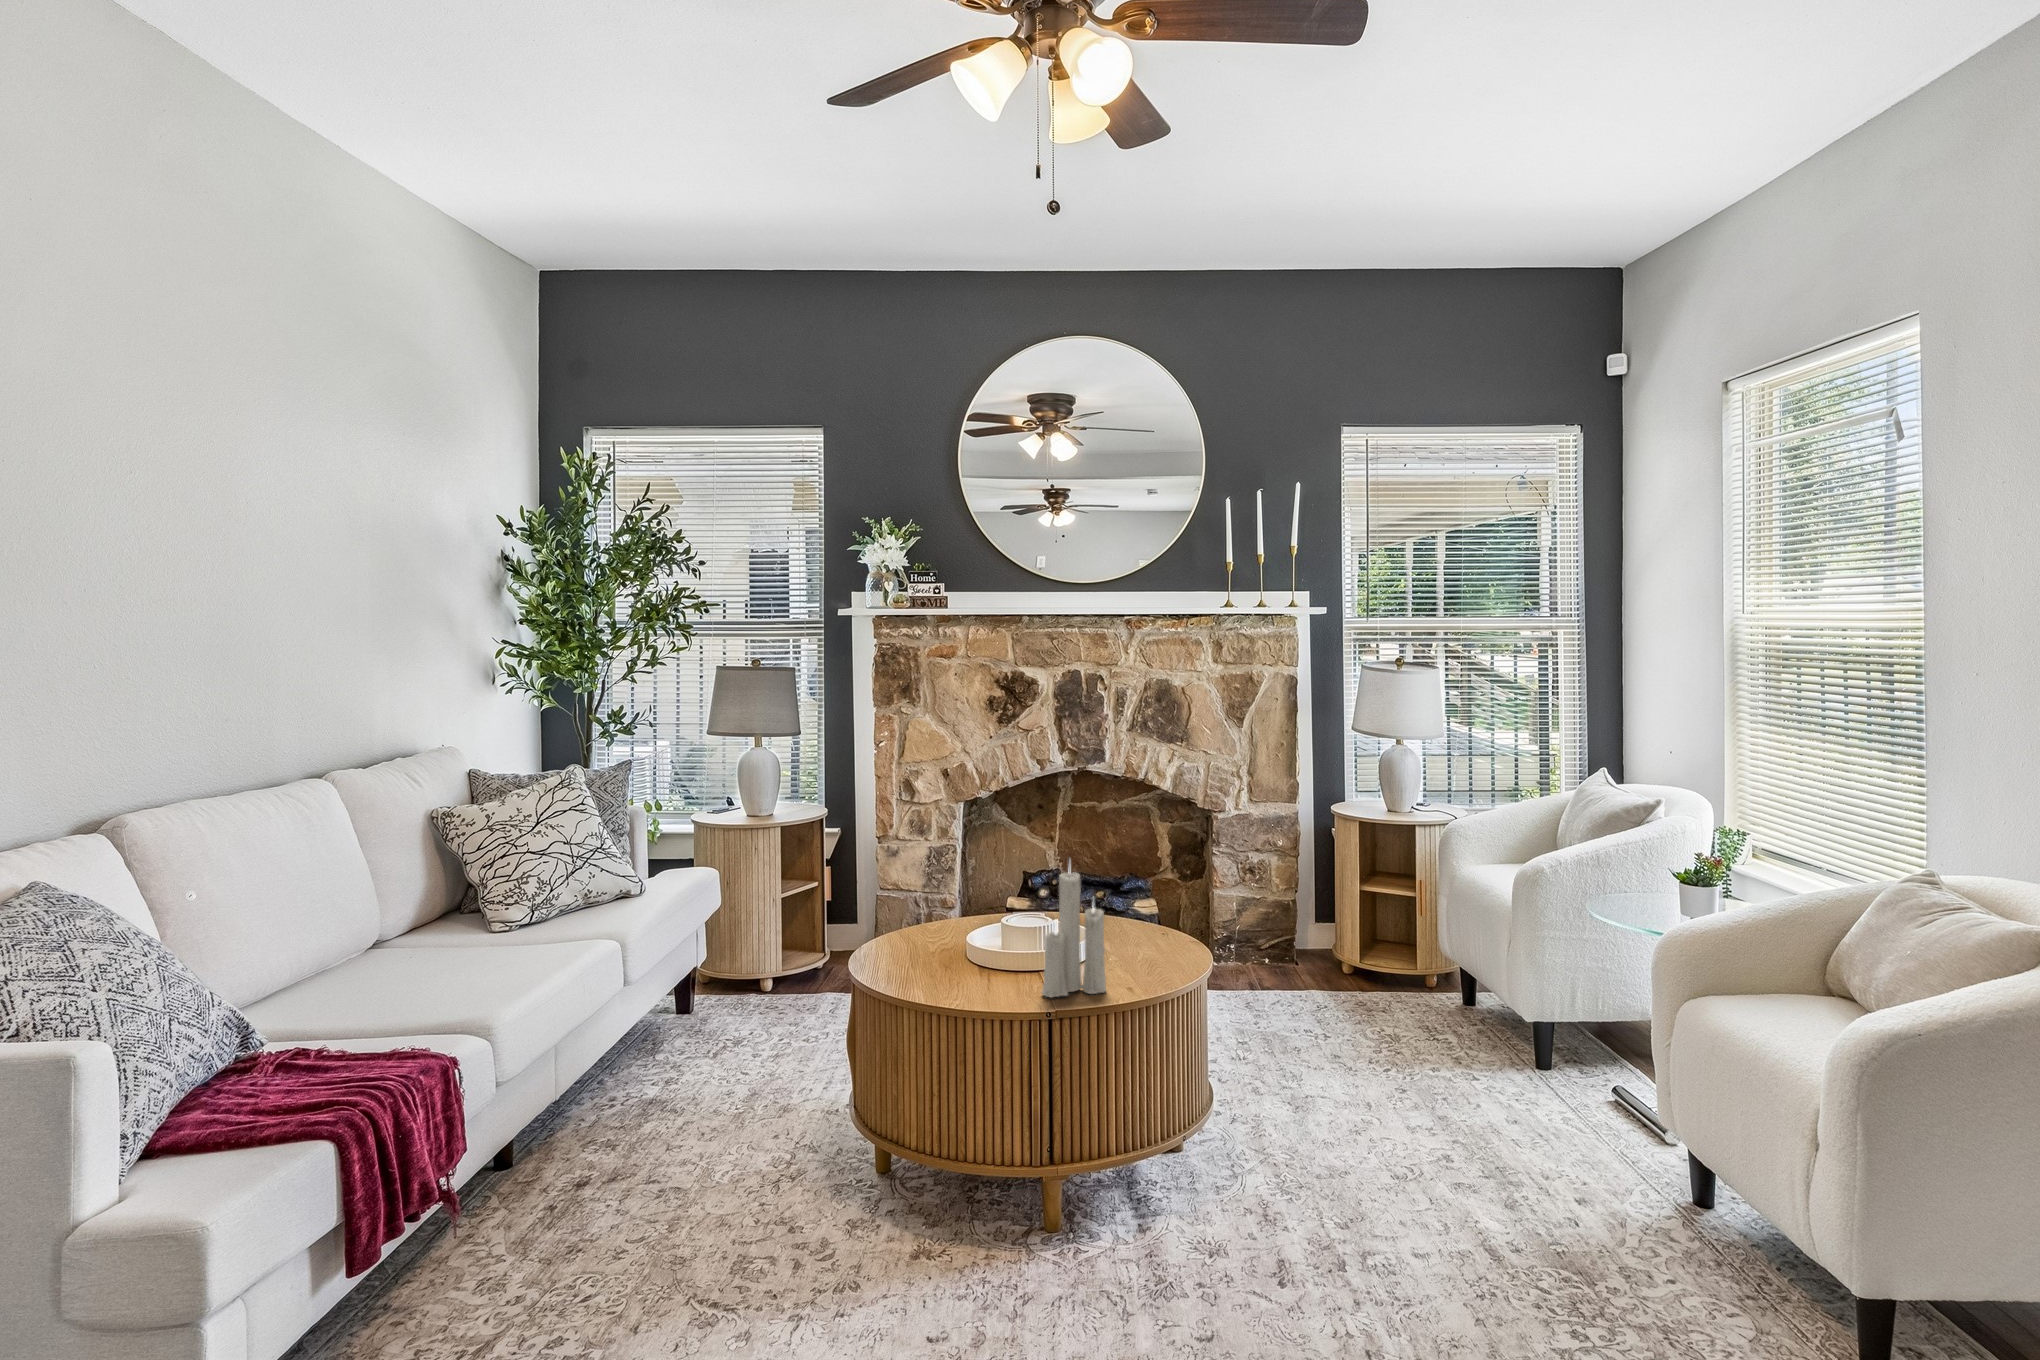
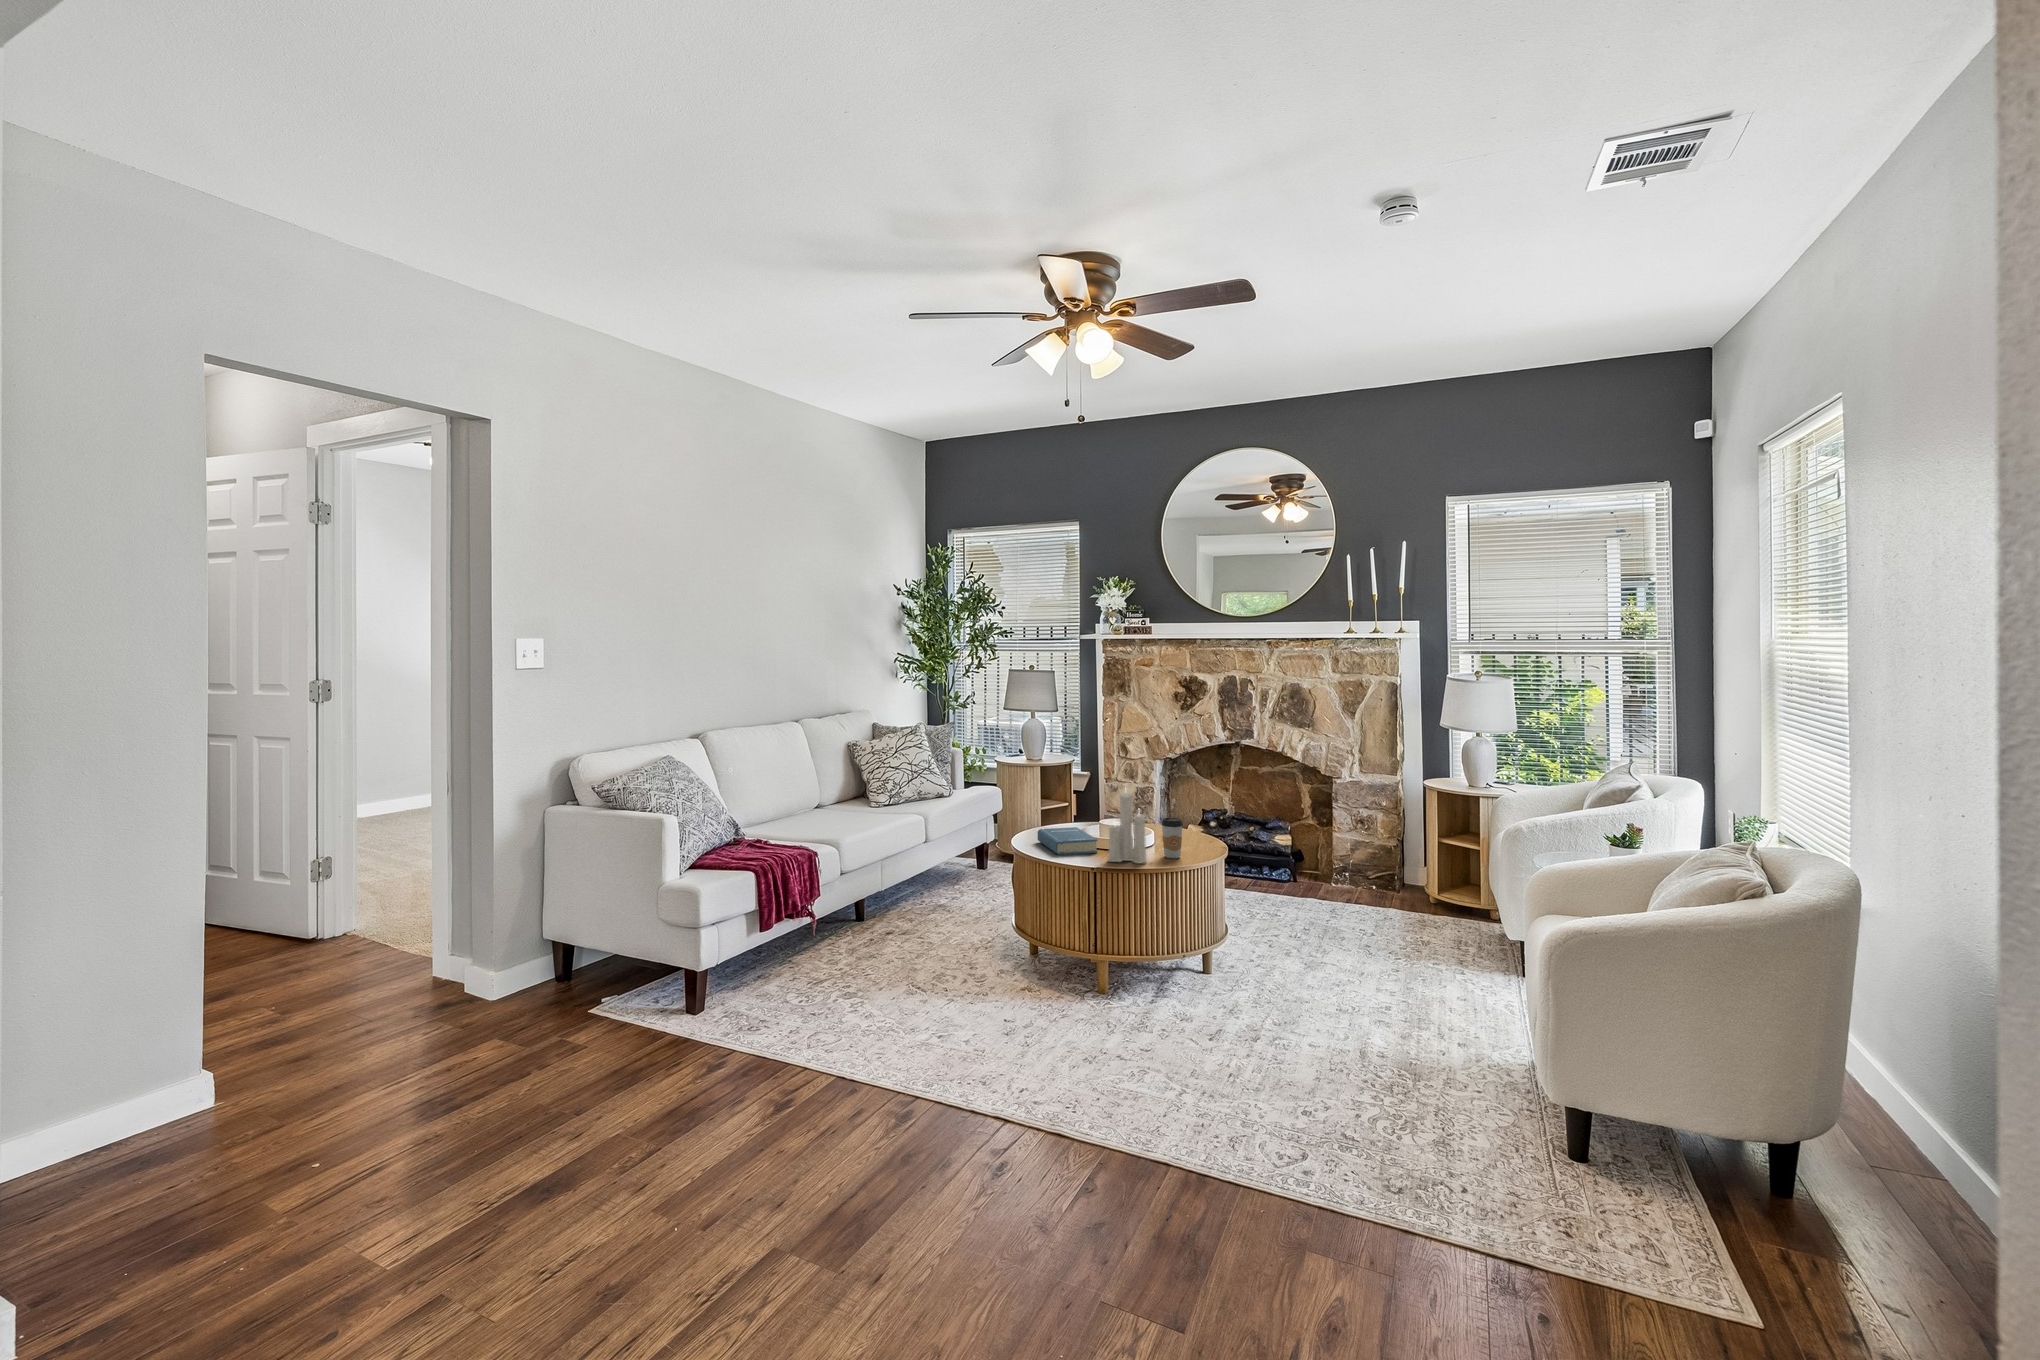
coffee cup: none [1112,906,1147,975] -> present [1162,818,1183,858]
hardback book: none [887,937,1009,996] -> present [1038,827,1097,855]

